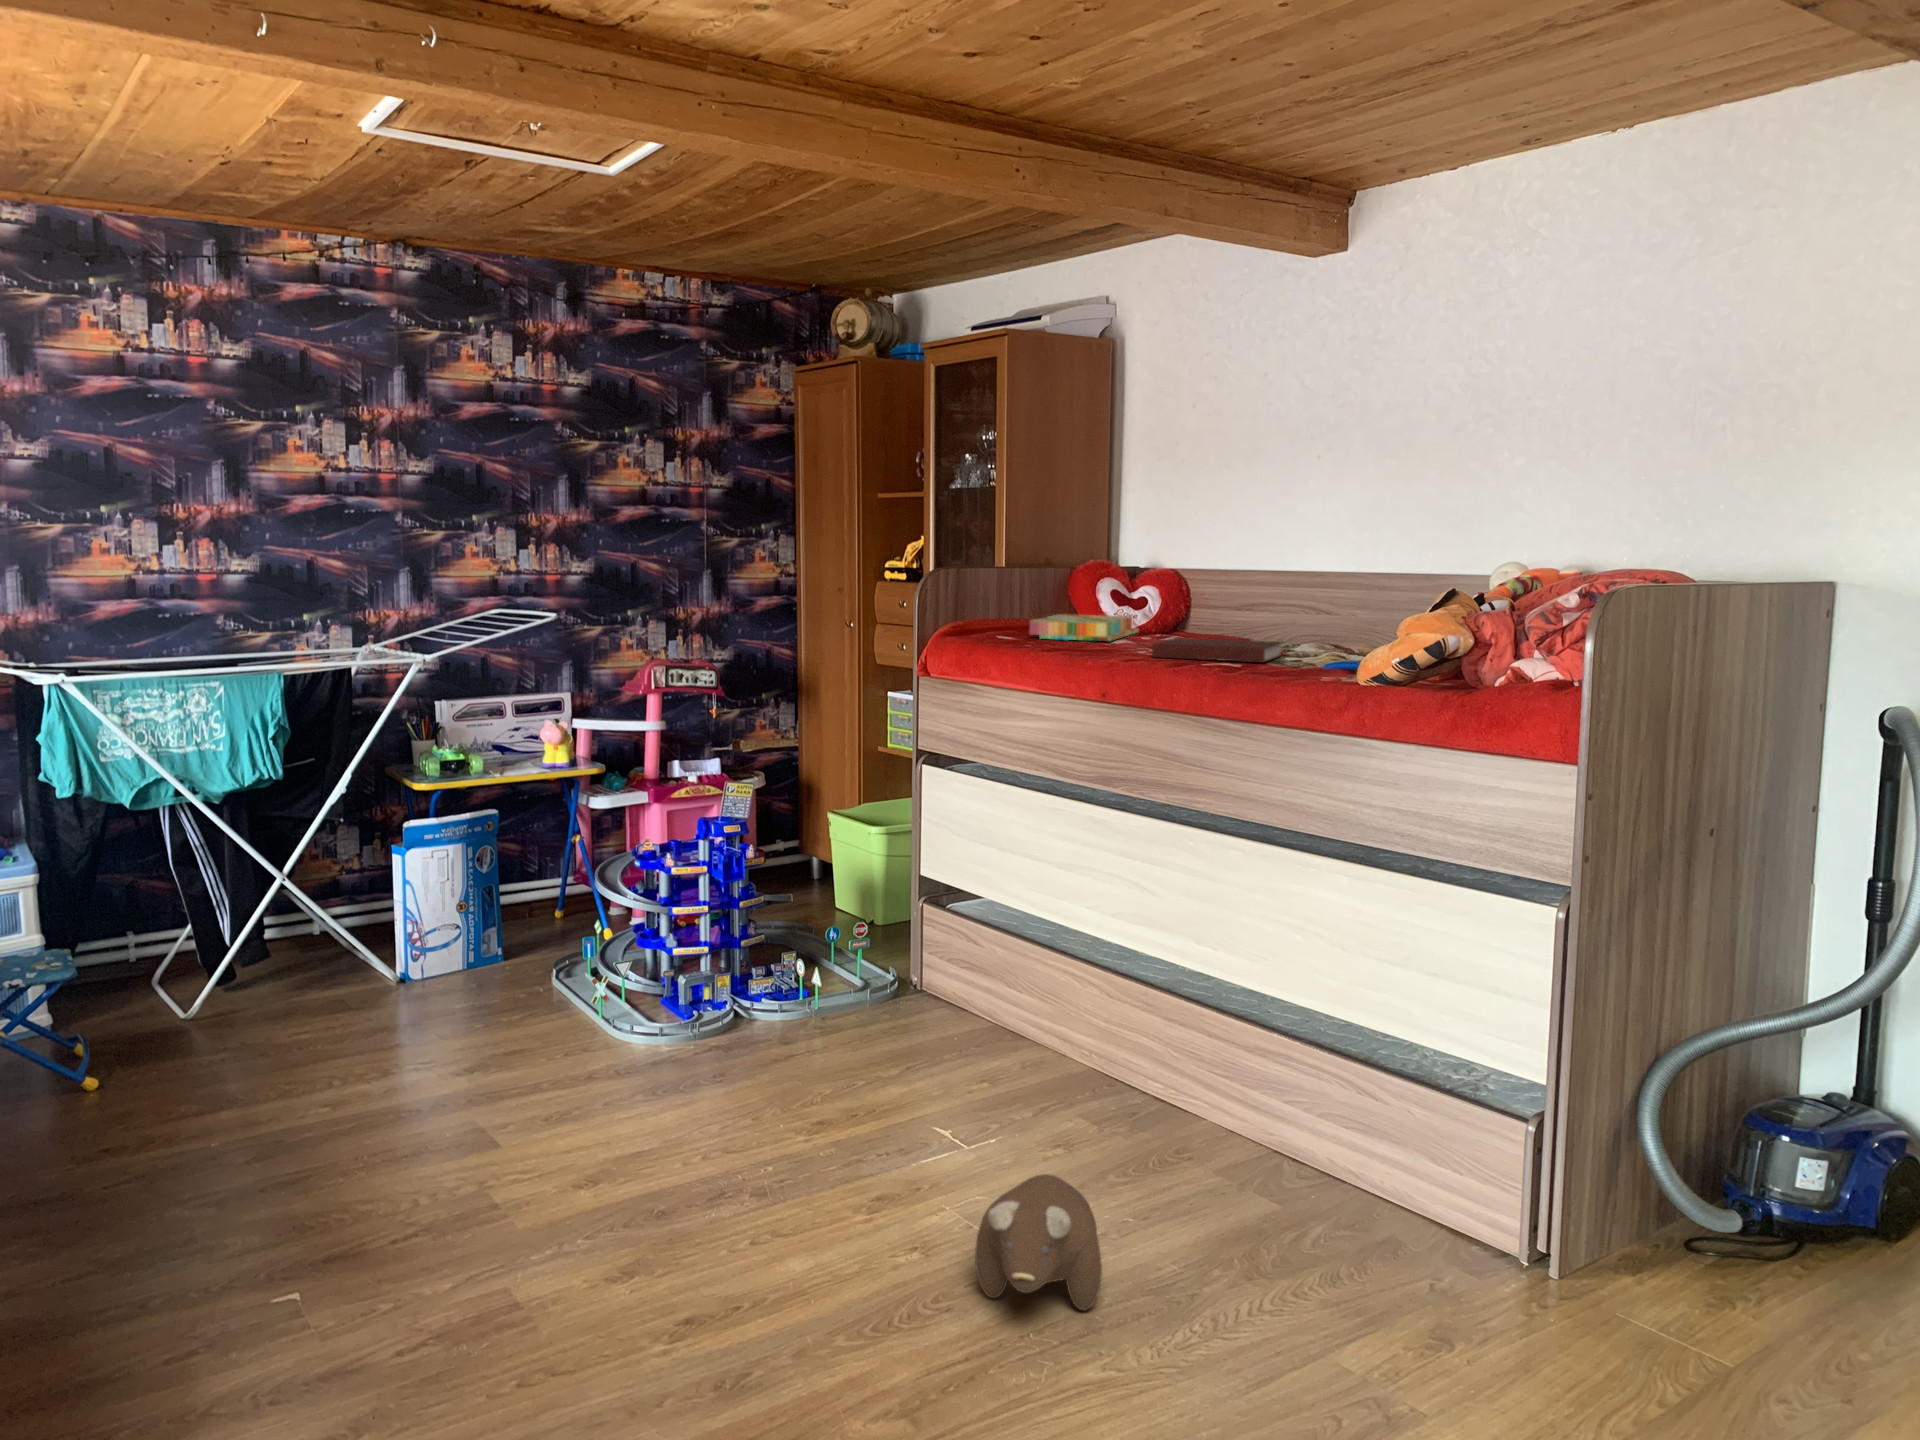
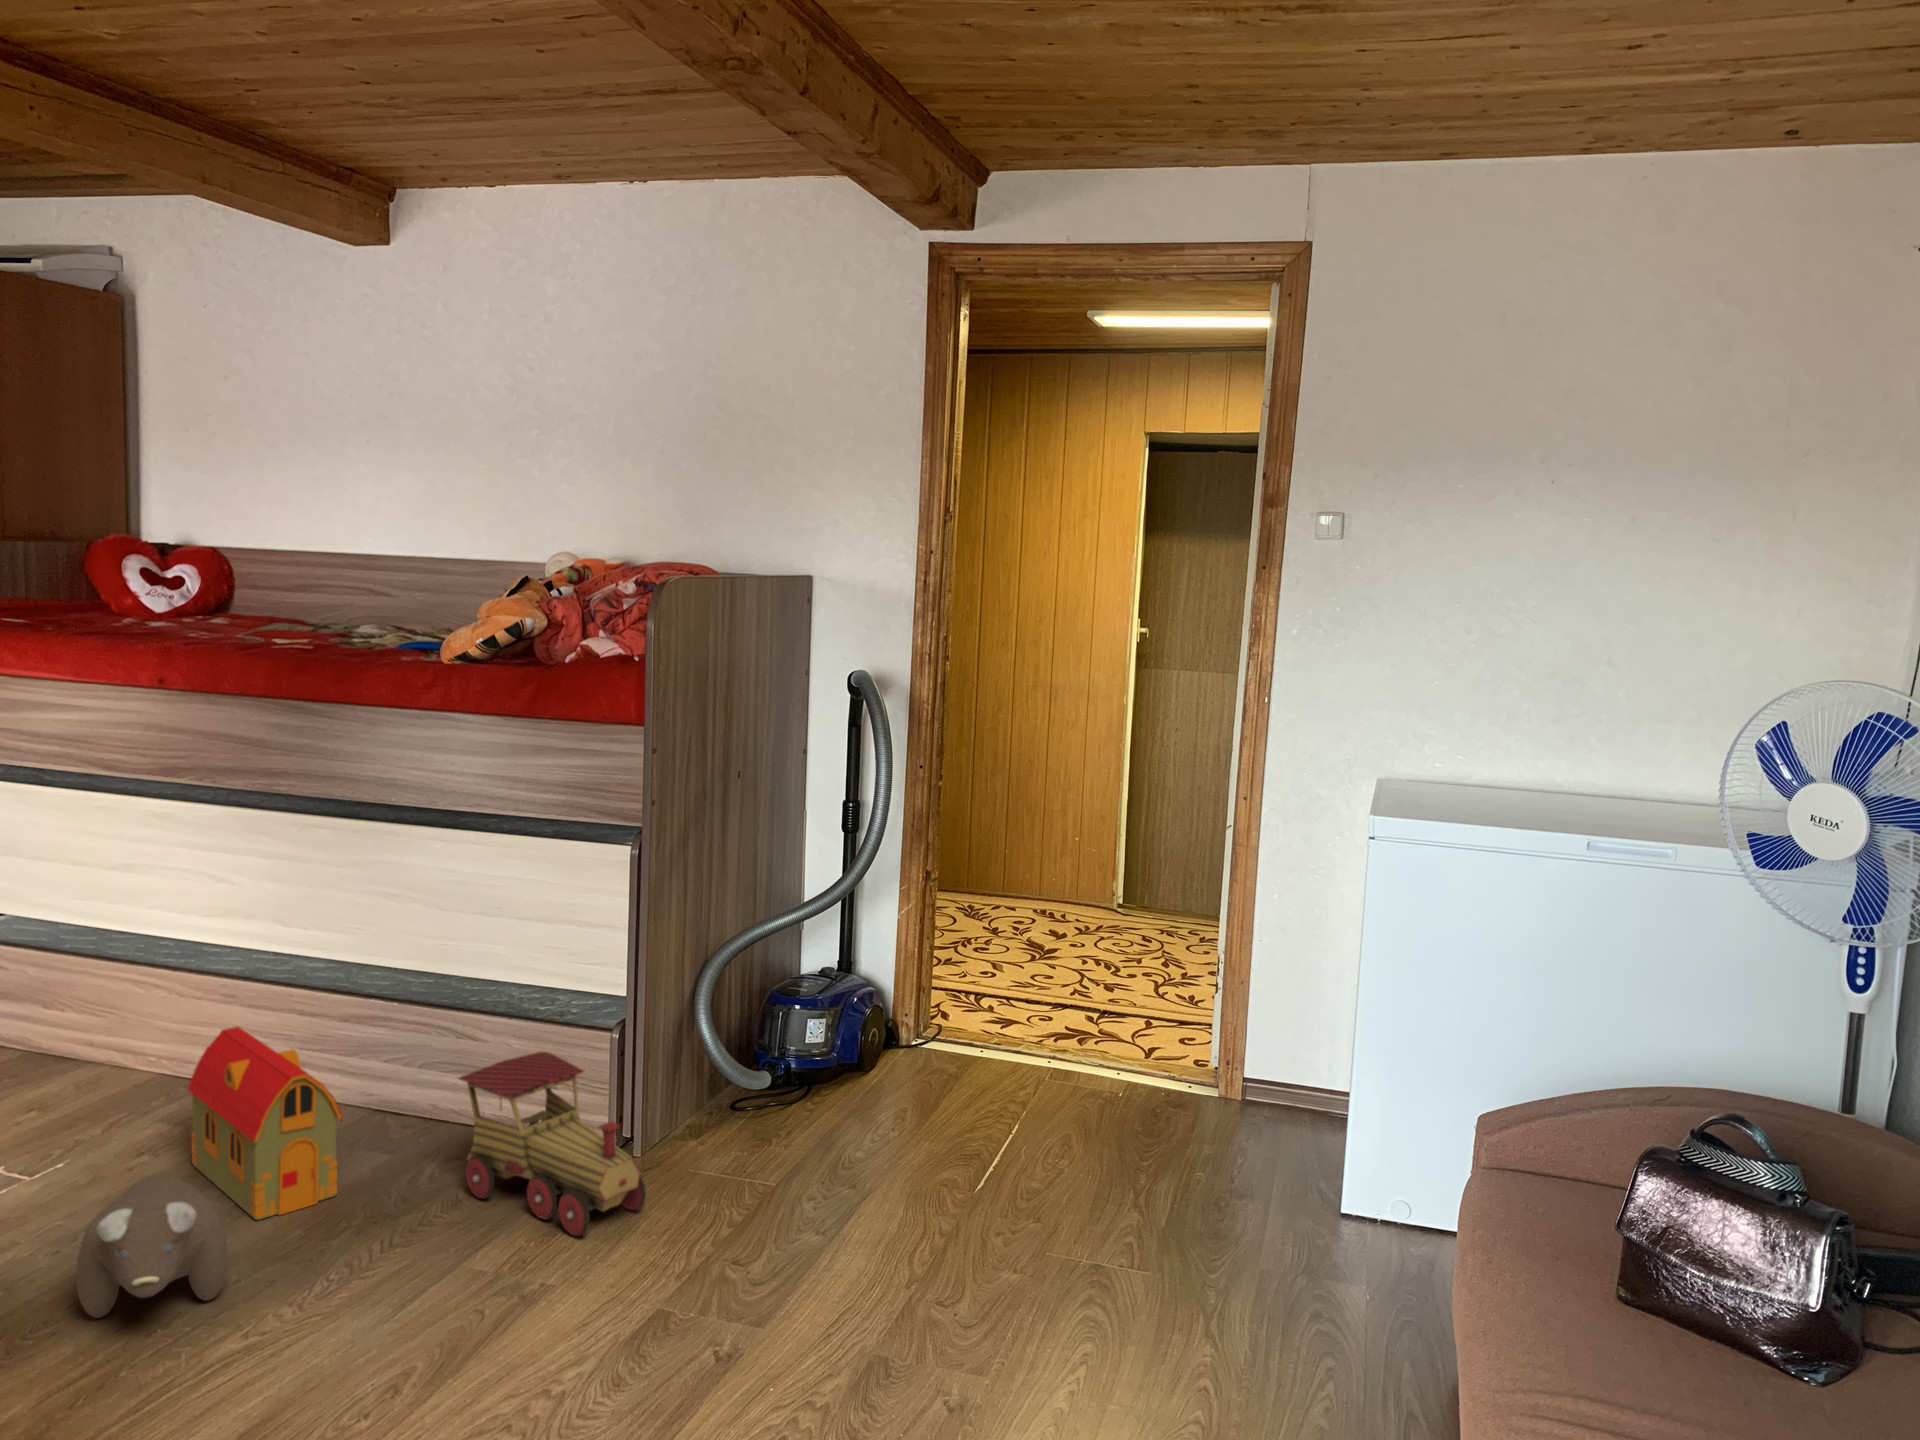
board game: present [1029,614,1139,641] -> none [47,593,178,622]
notebook: present [1152,638,1281,662] -> none [212,619,351,643]
toy house: none [1096,1041,1227,1241] -> present [188,1027,343,1220]
toy train: none [1342,1128,1549,1357] -> present [459,1052,646,1236]

